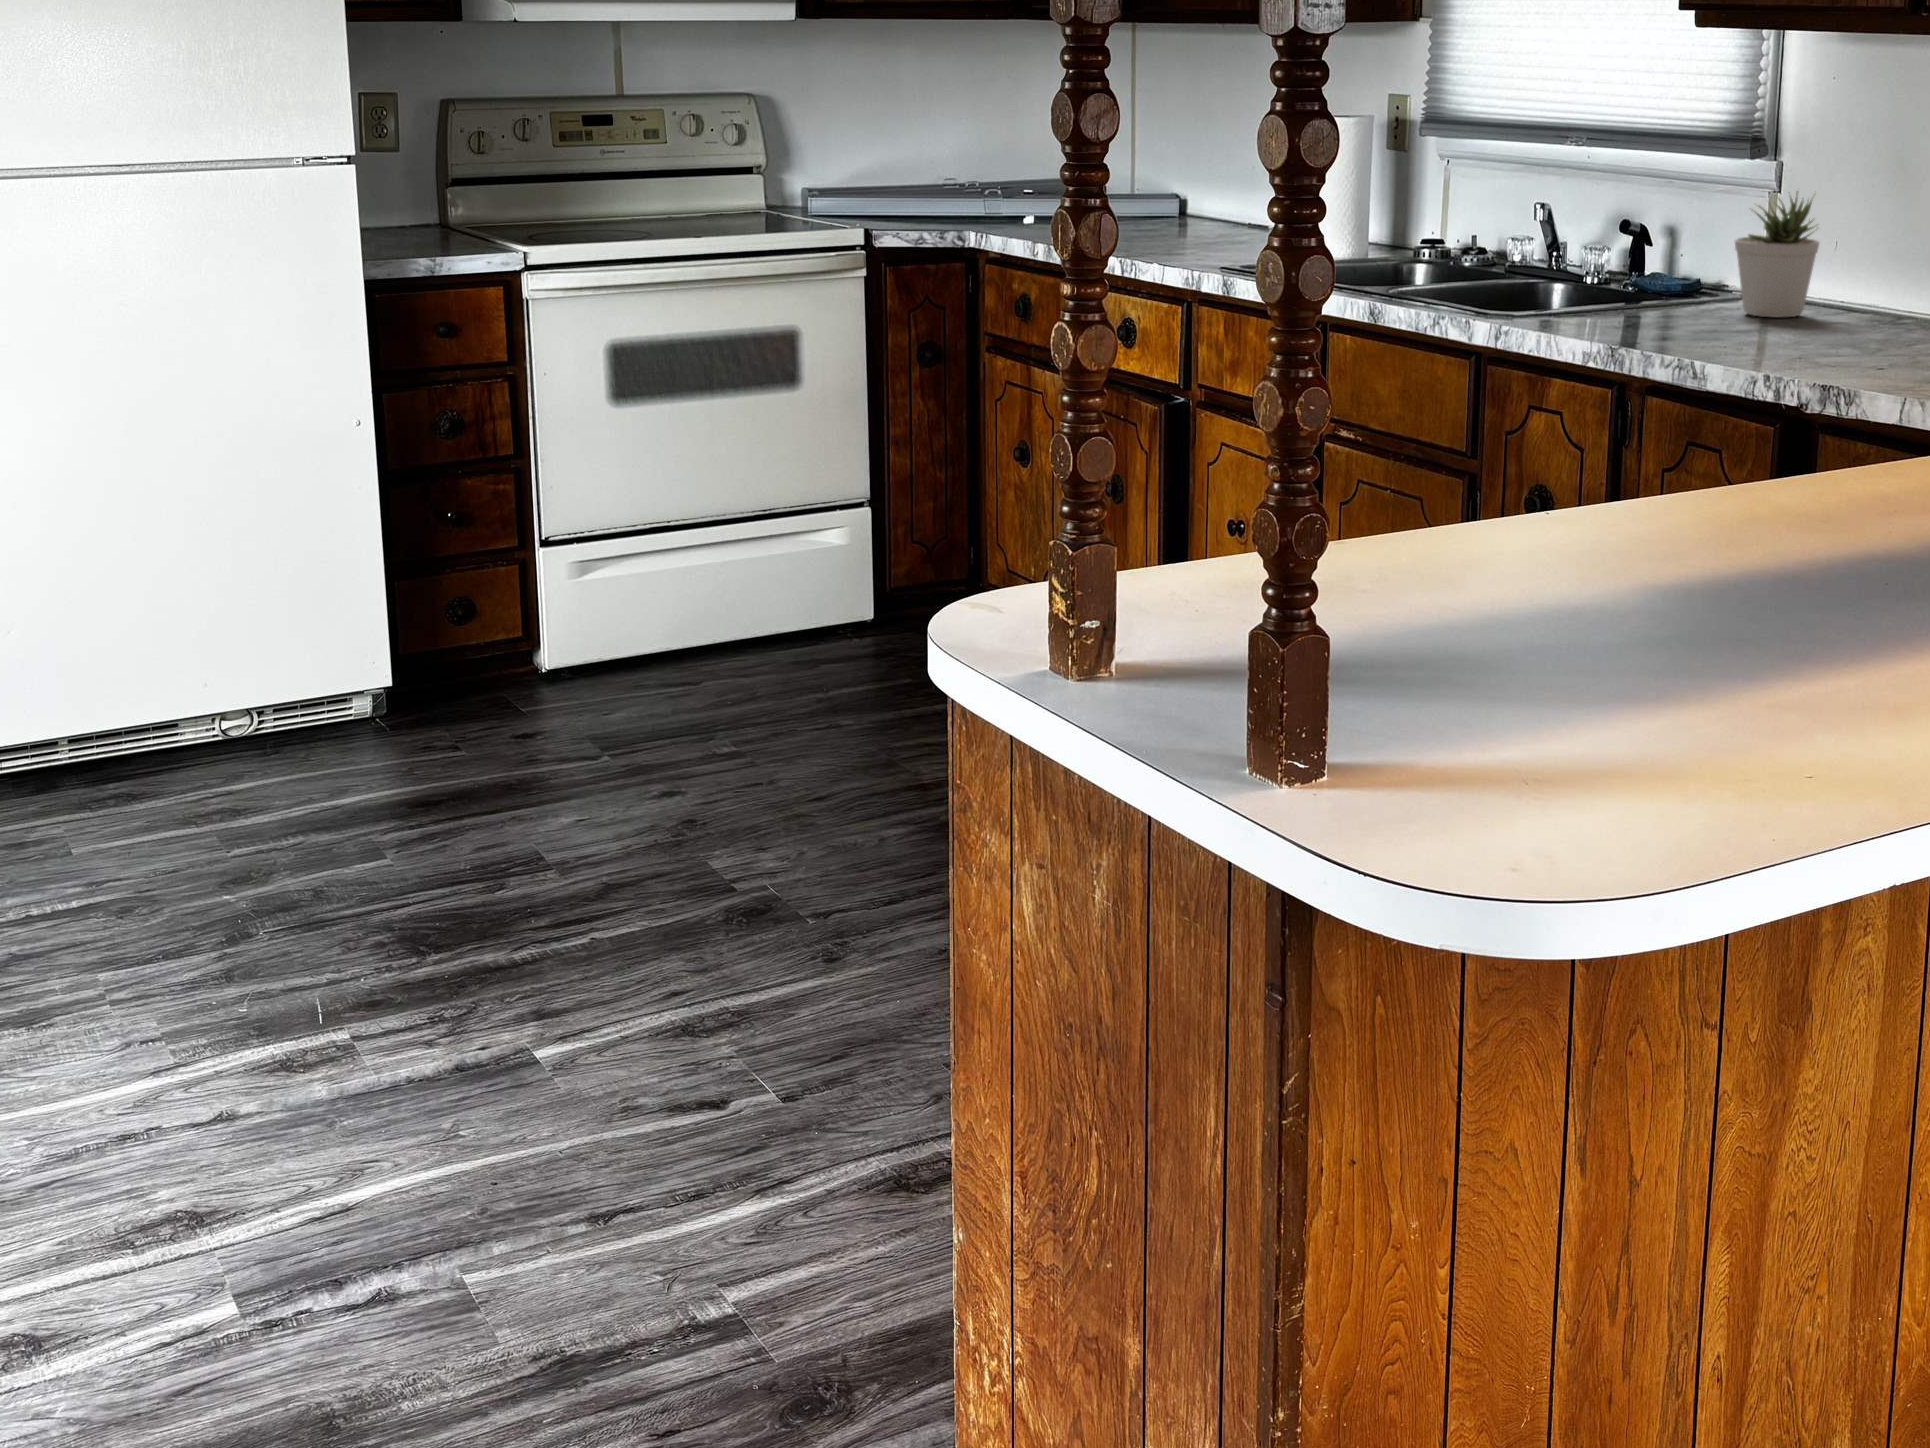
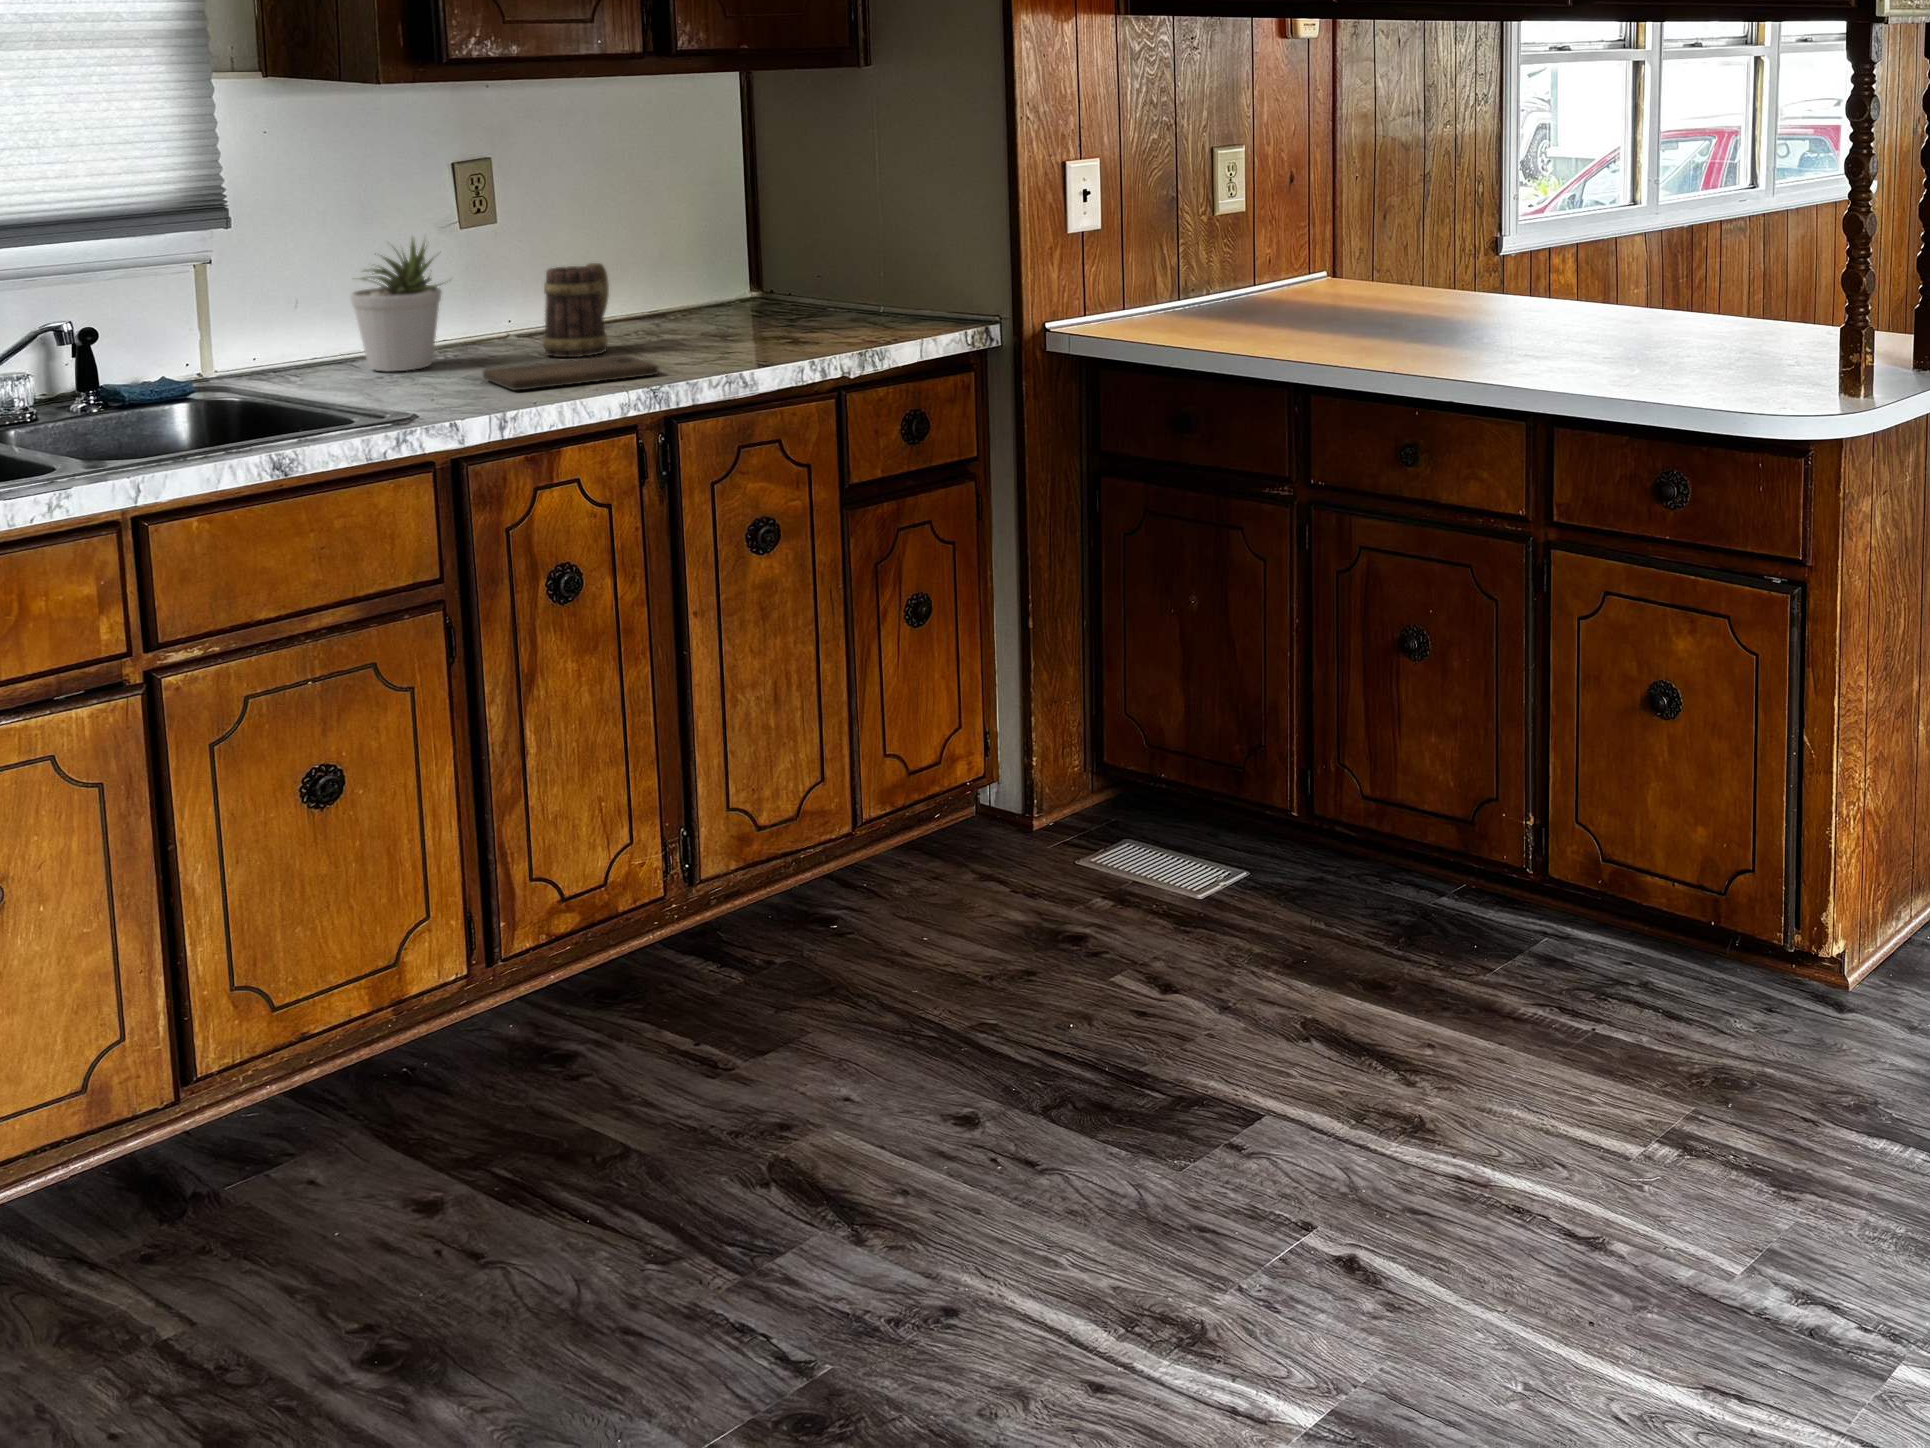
mug: none [1807,243,1913,340] -> present [543,263,609,357]
cutting board: none [1596,313,1750,345] -> present [483,355,658,390]

